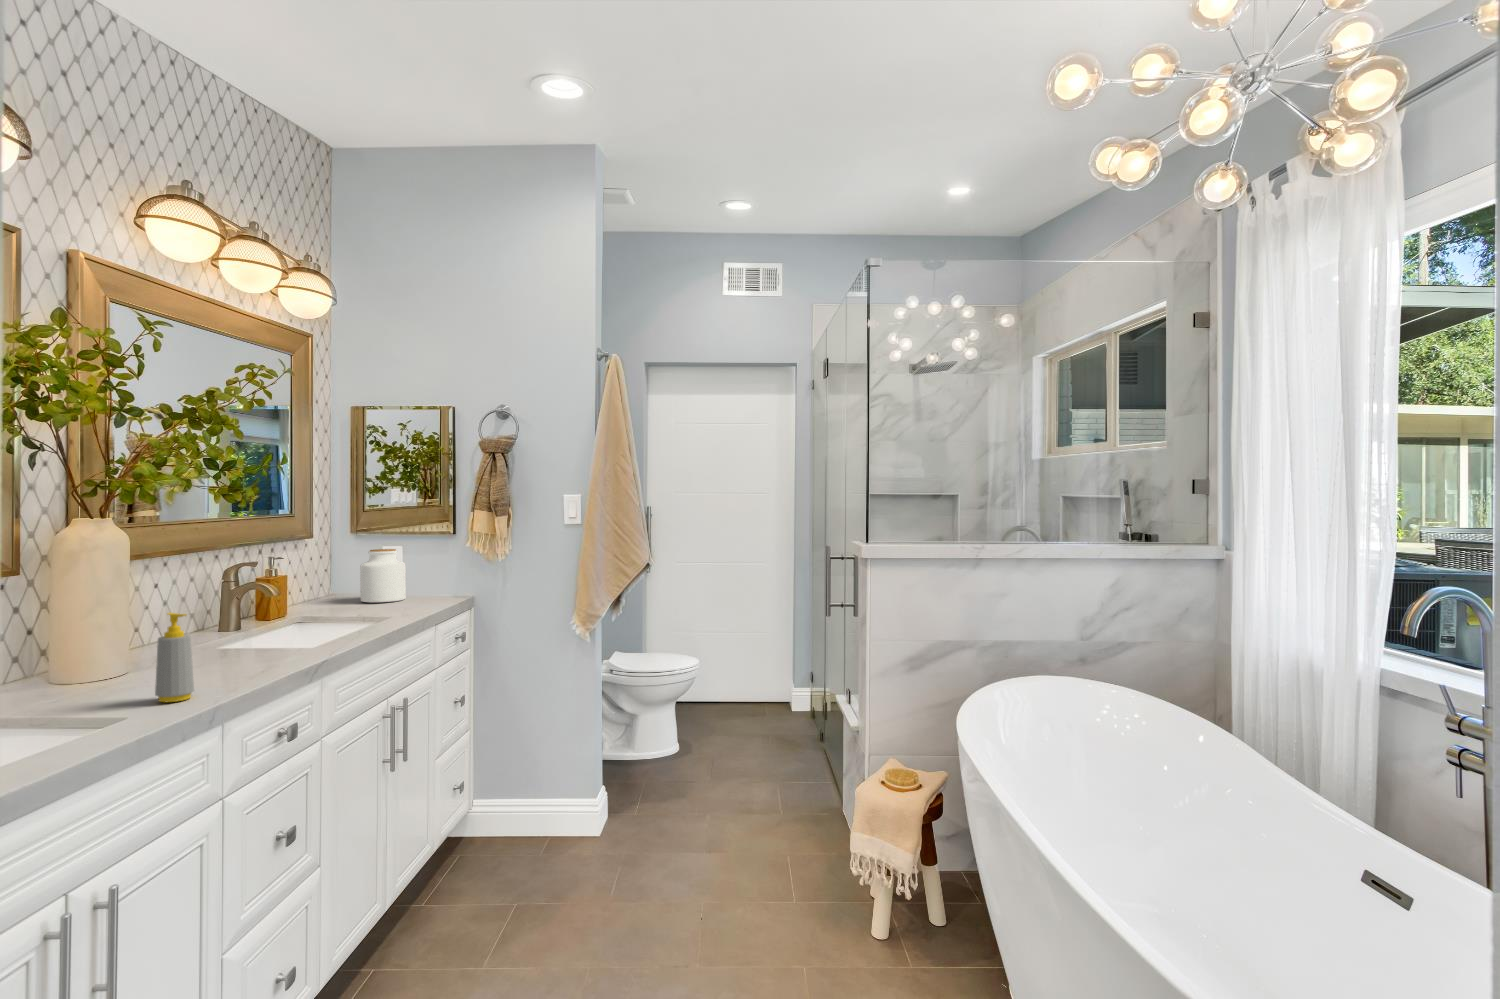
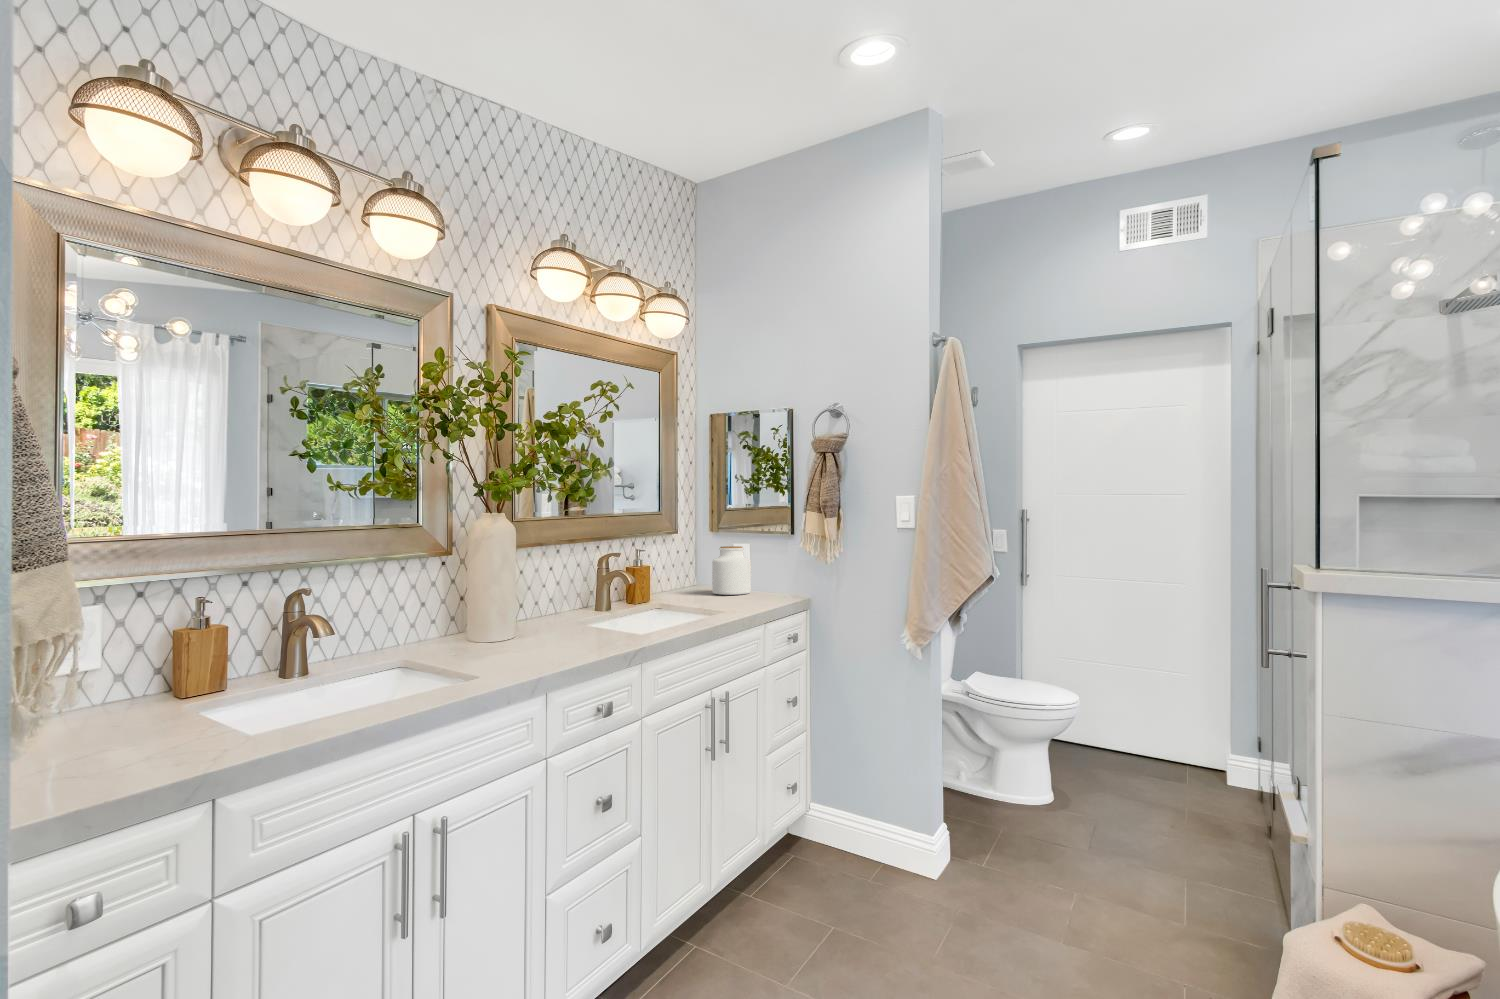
soap bottle: present [155,612,194,702] -> none [525,585,551,655]

